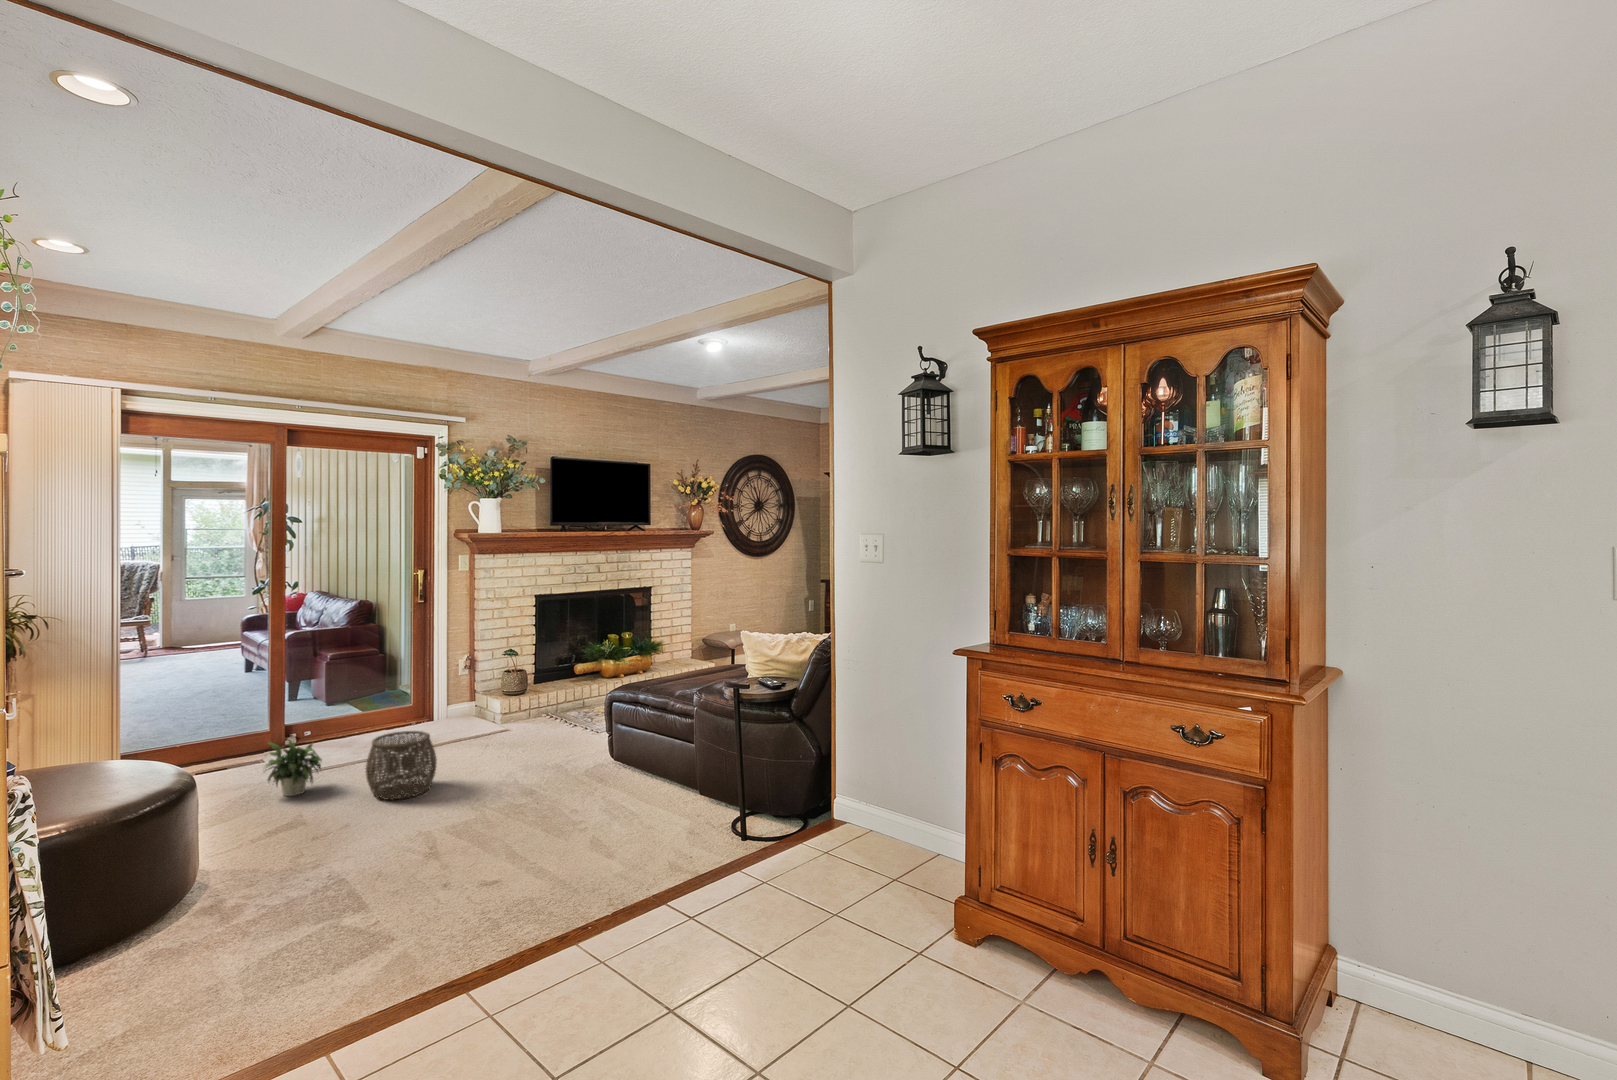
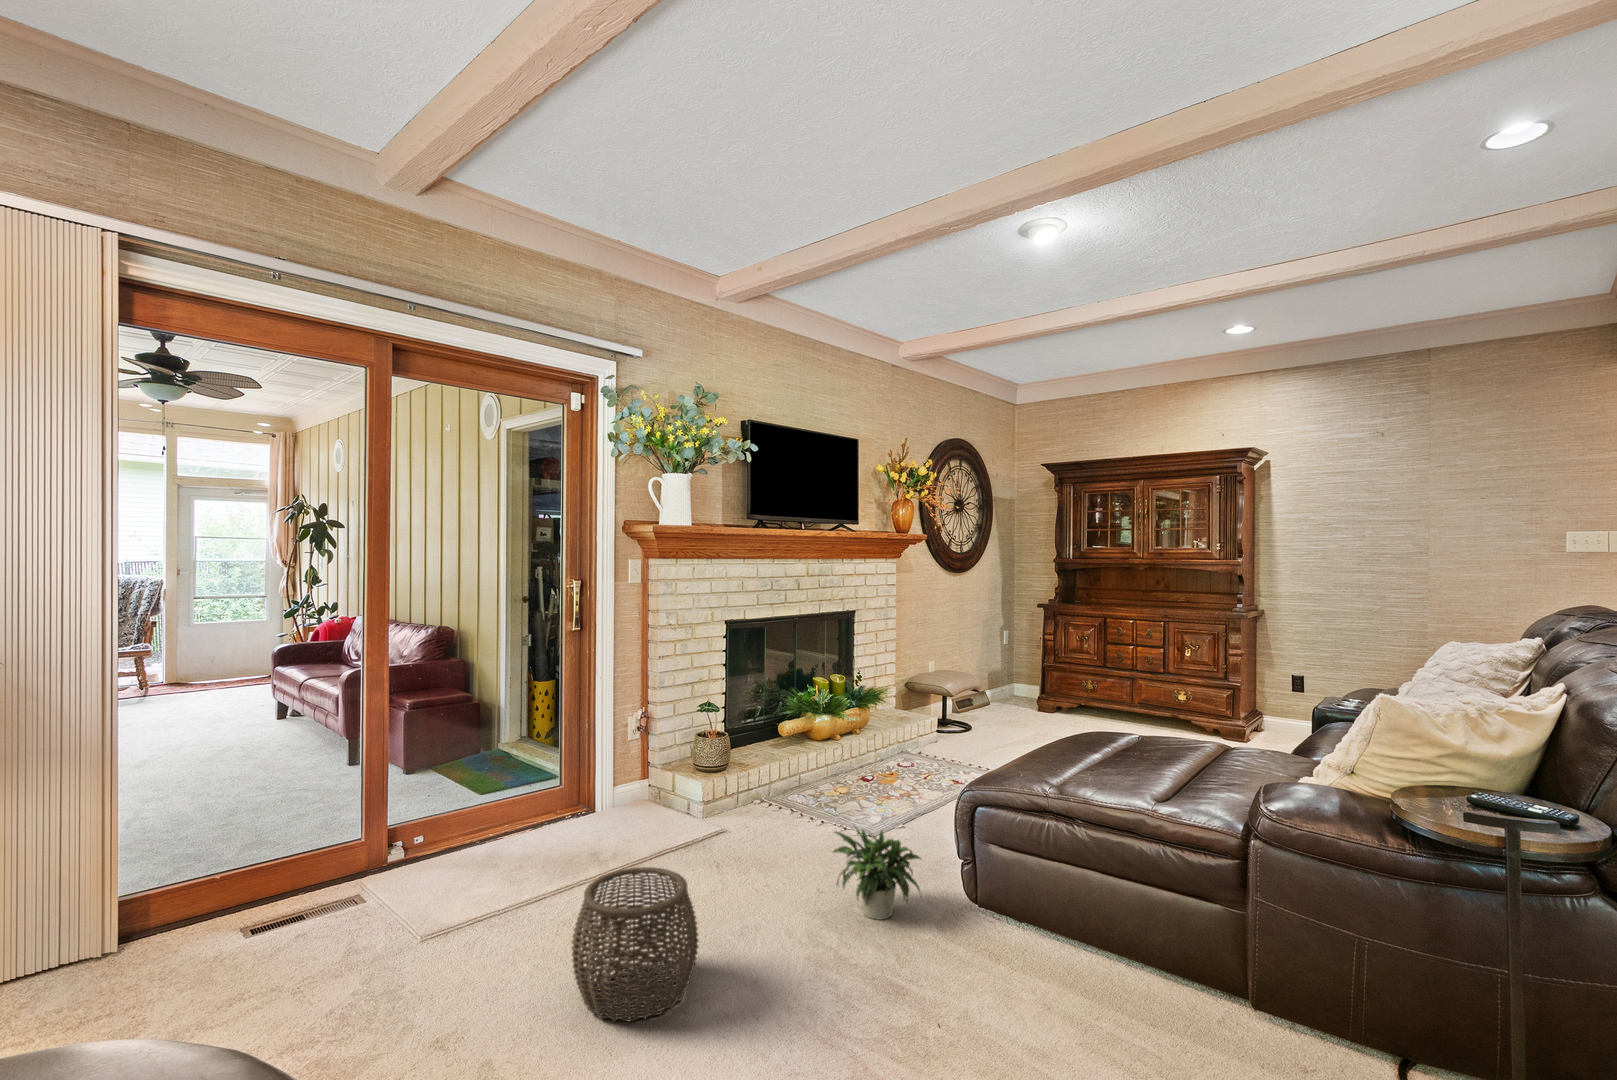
potted plant: present [265,740,322,796] -> present [833,827,921,919]

